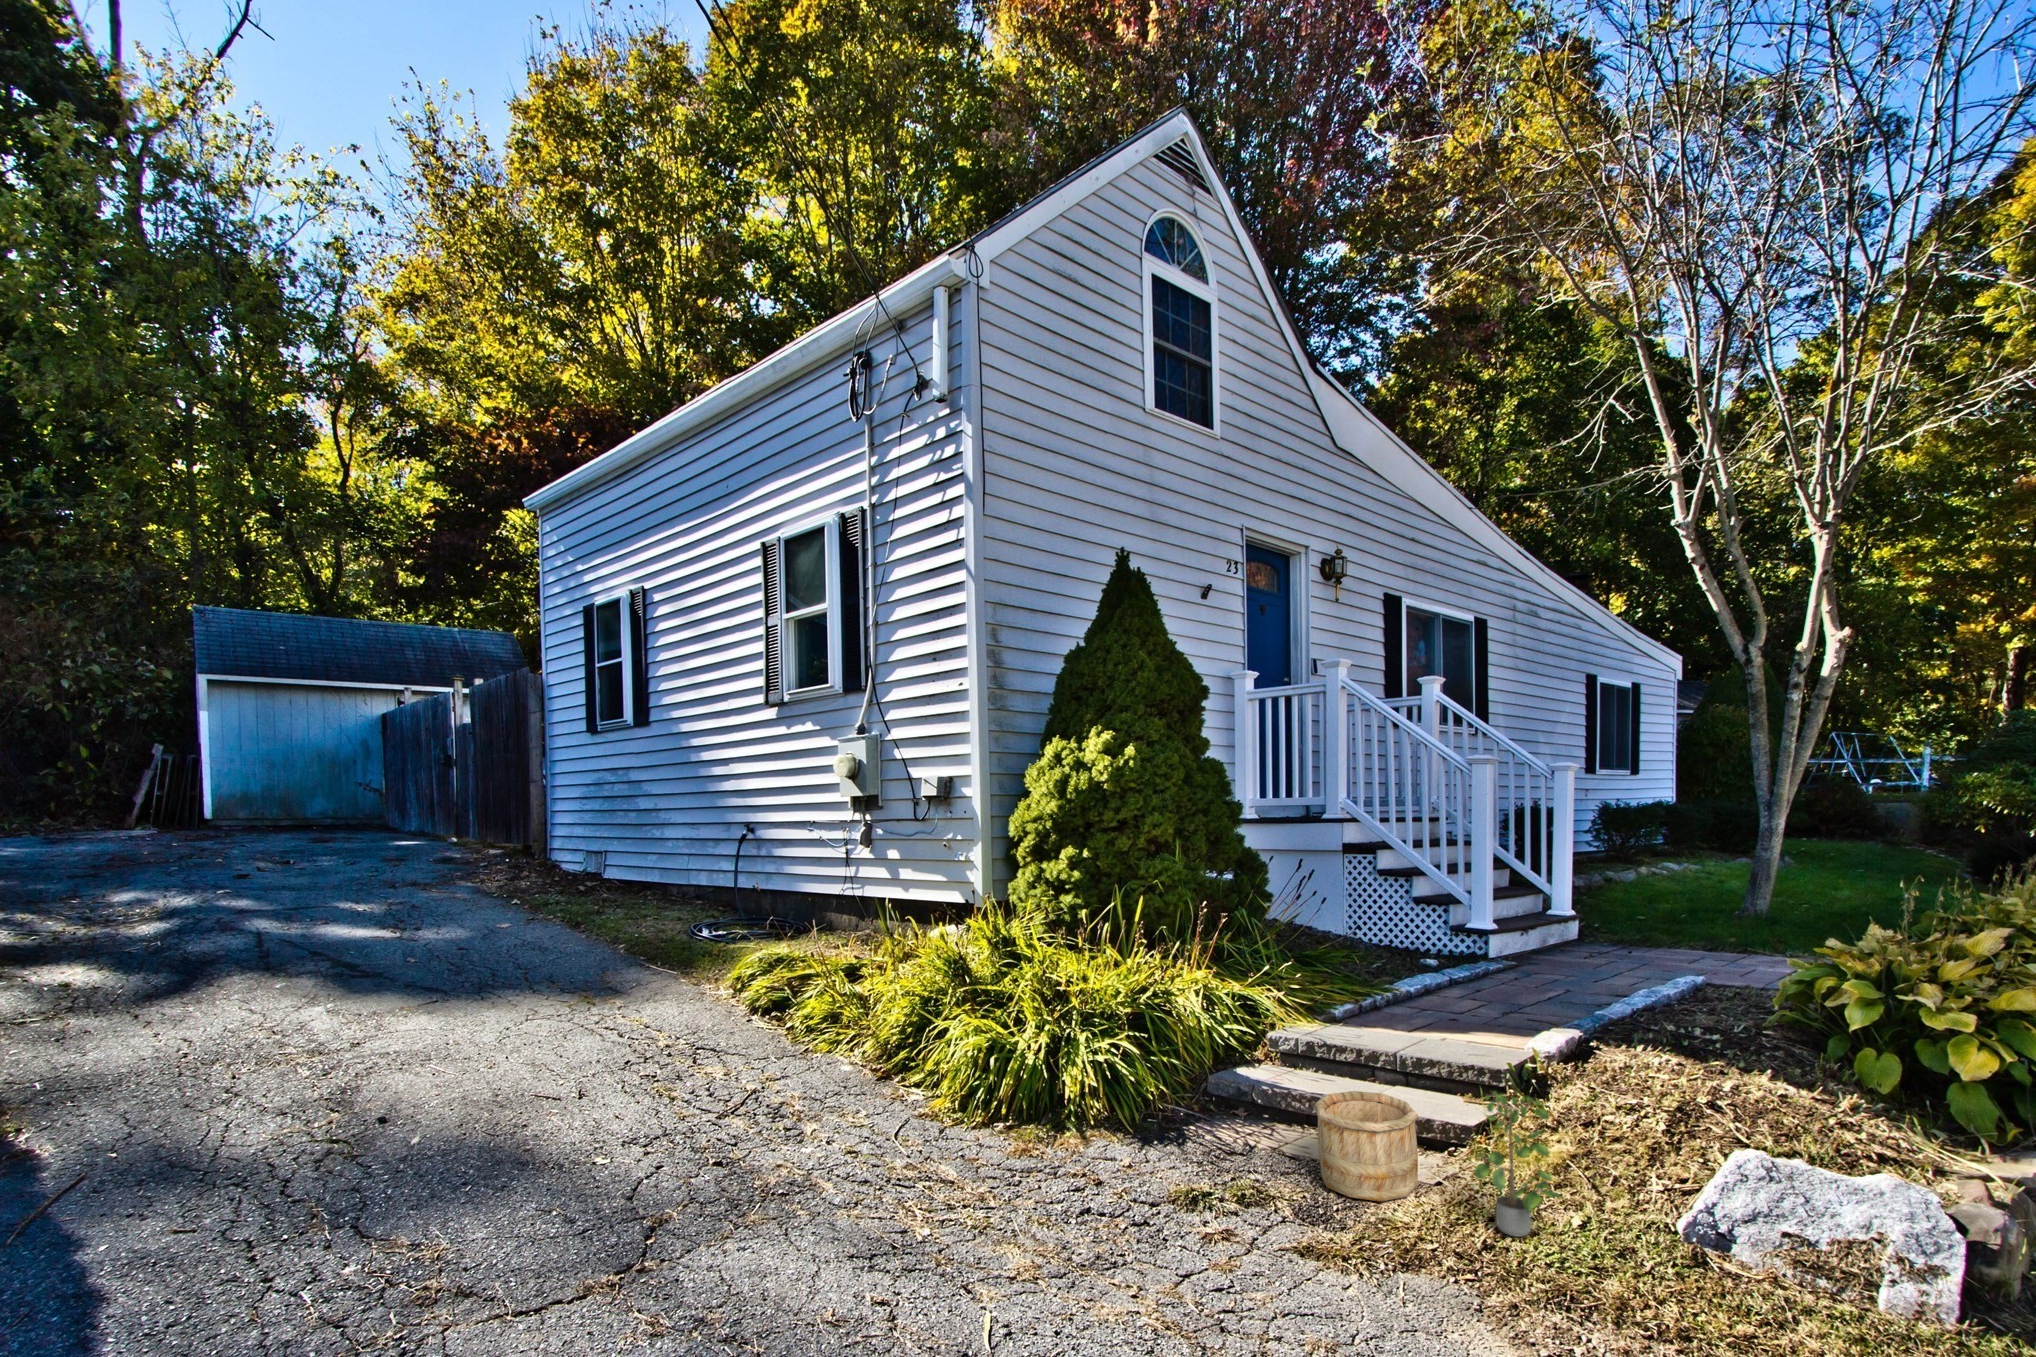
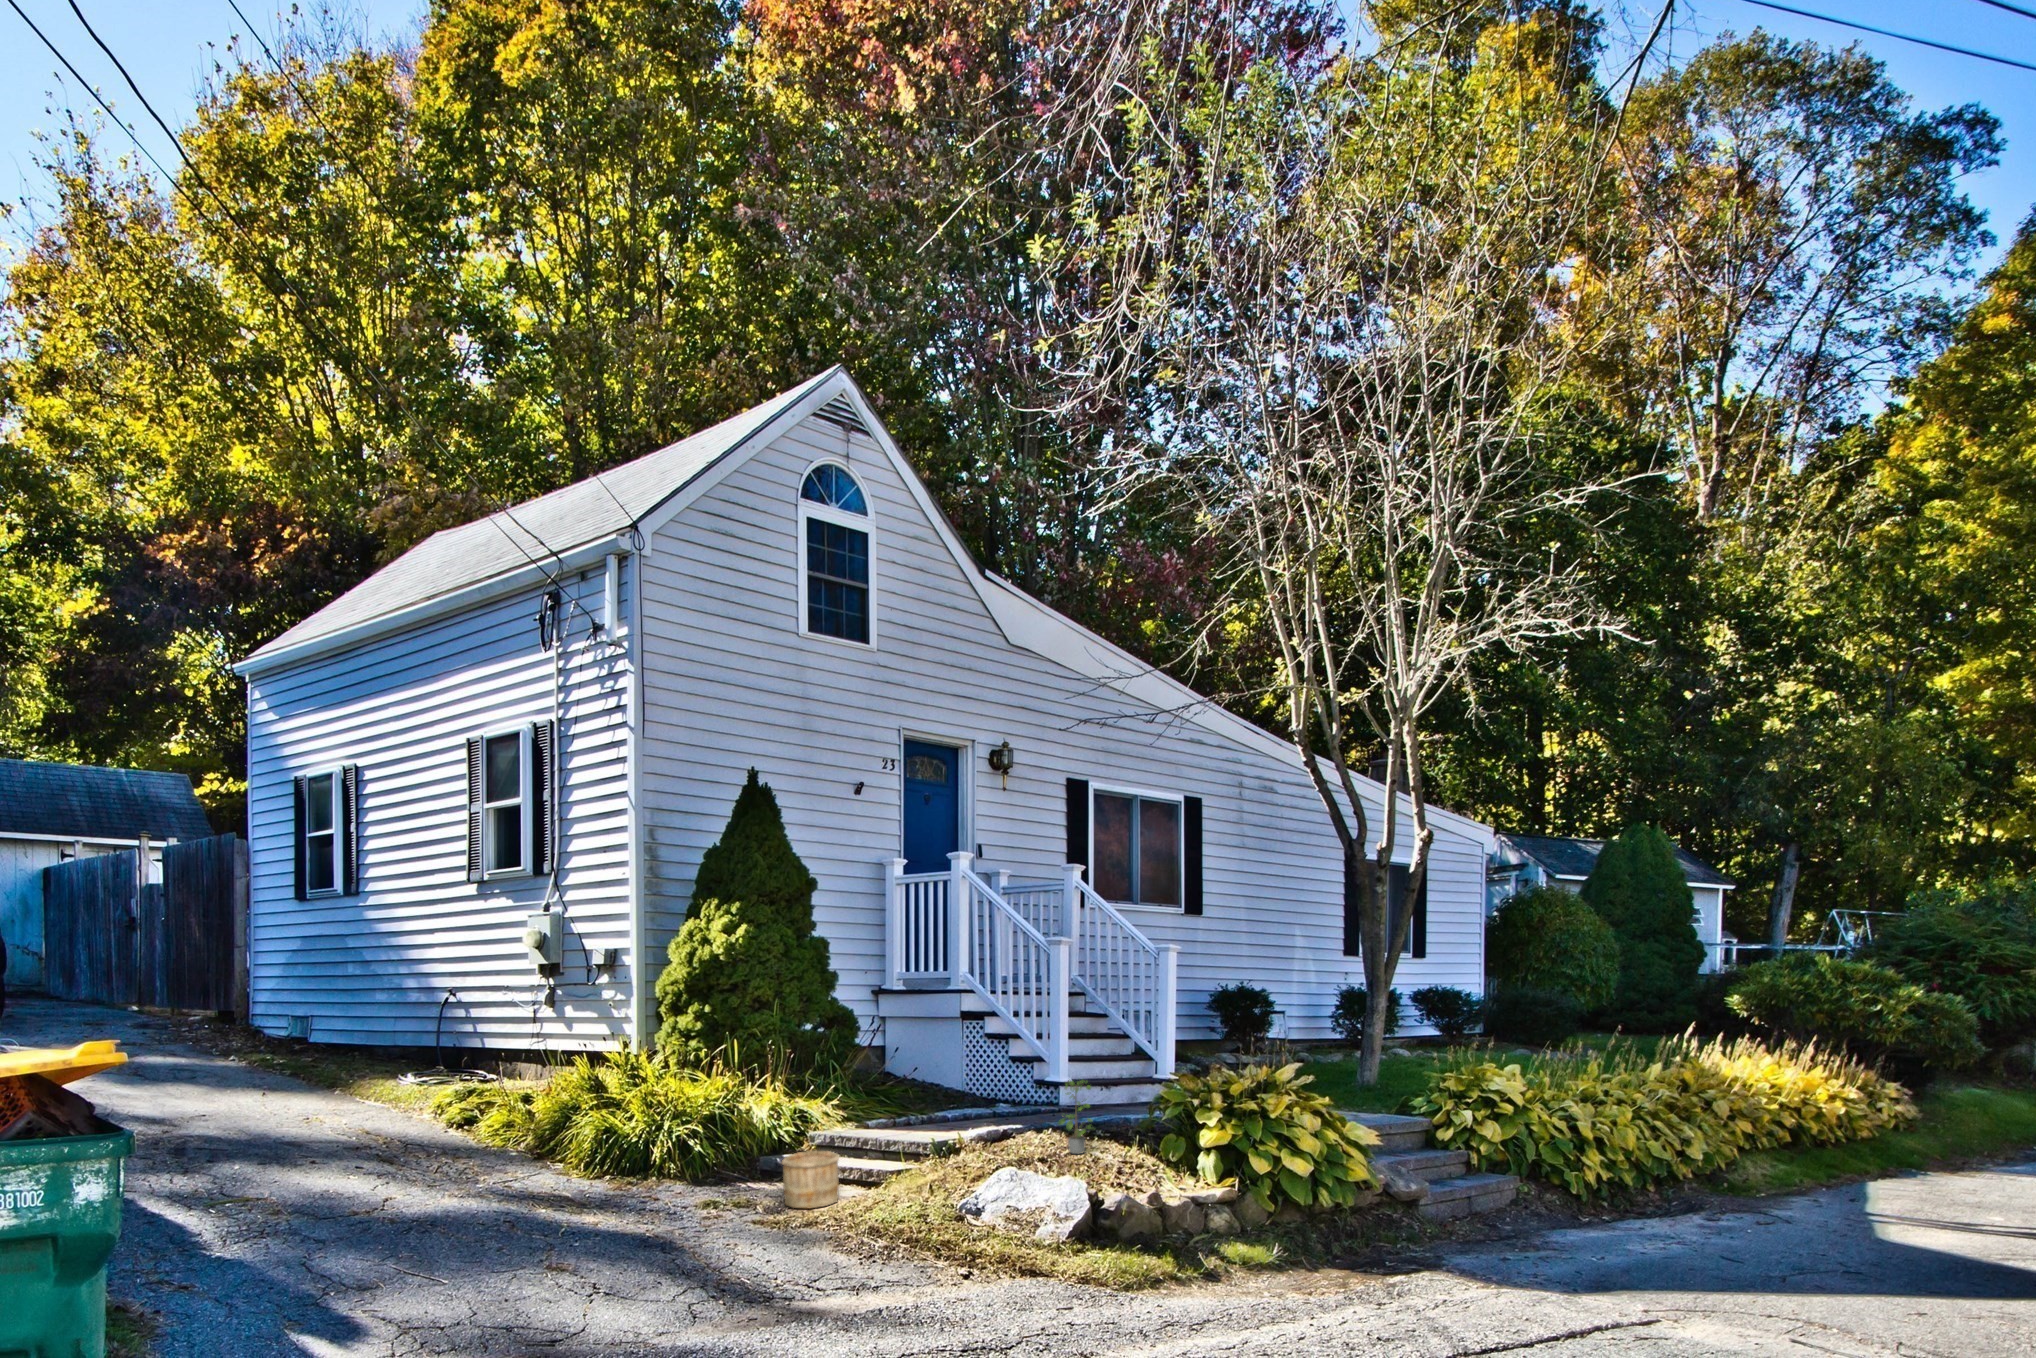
potted plant: present [1474,1092,1562,1237] -> present [1058,1080,1092,1154]

